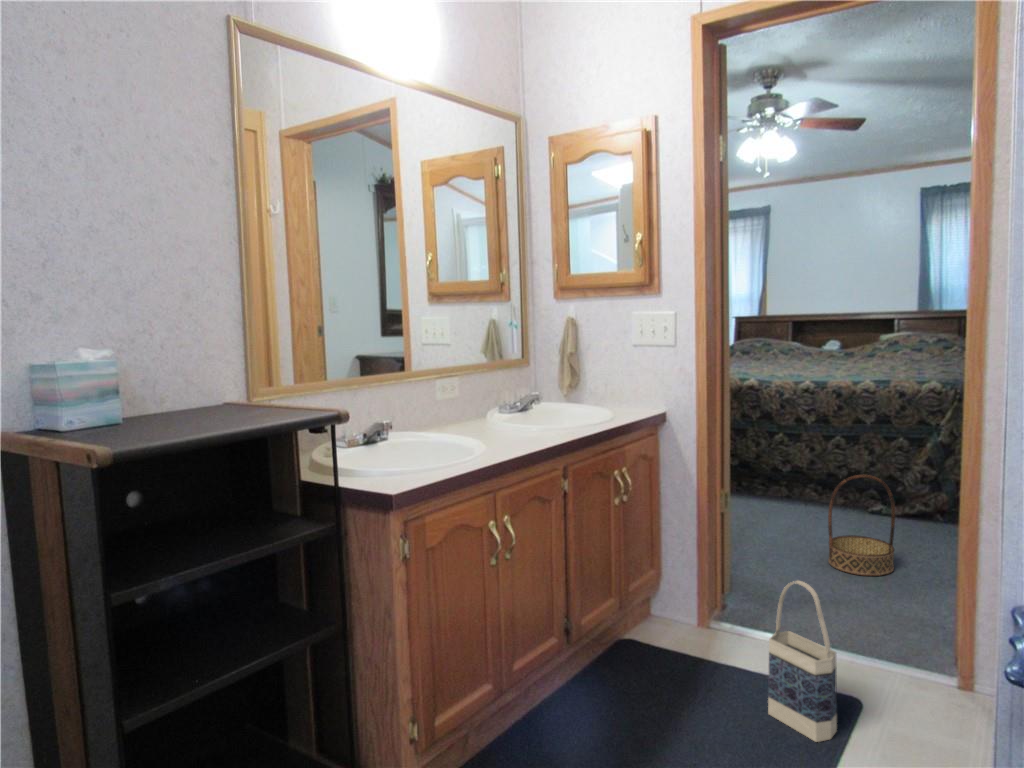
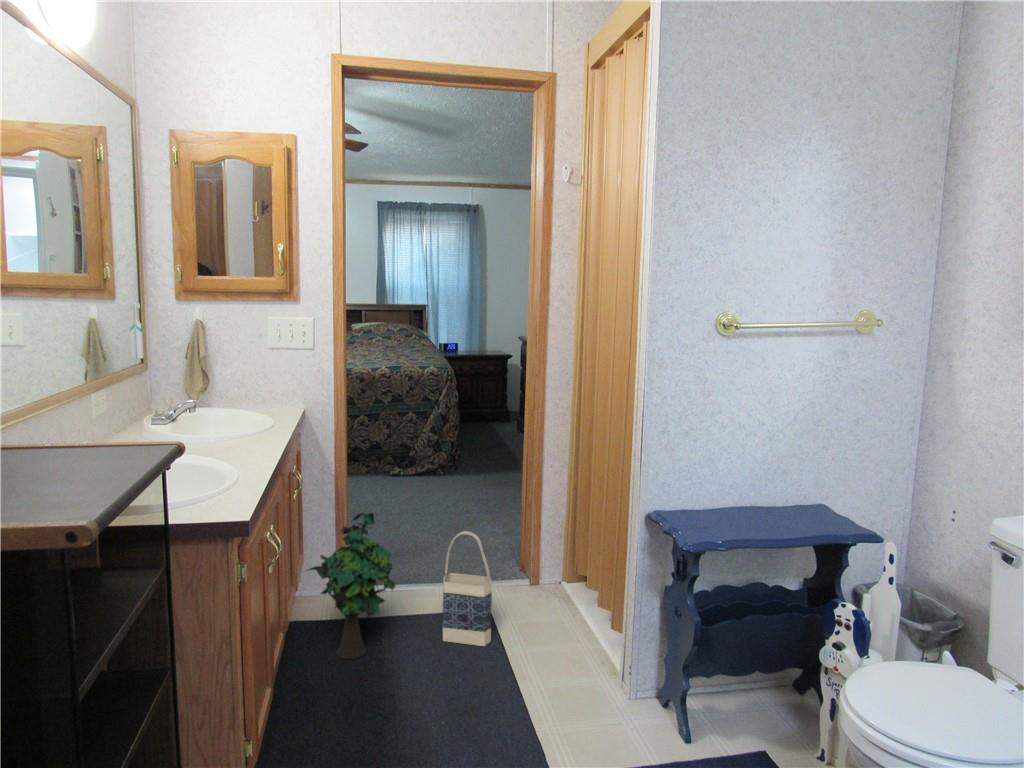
basket: present [828,475,895,576] -> none [392,445,440,526]
decorative plant: none [615,529,715,694] -> present [308,513,395,659]

